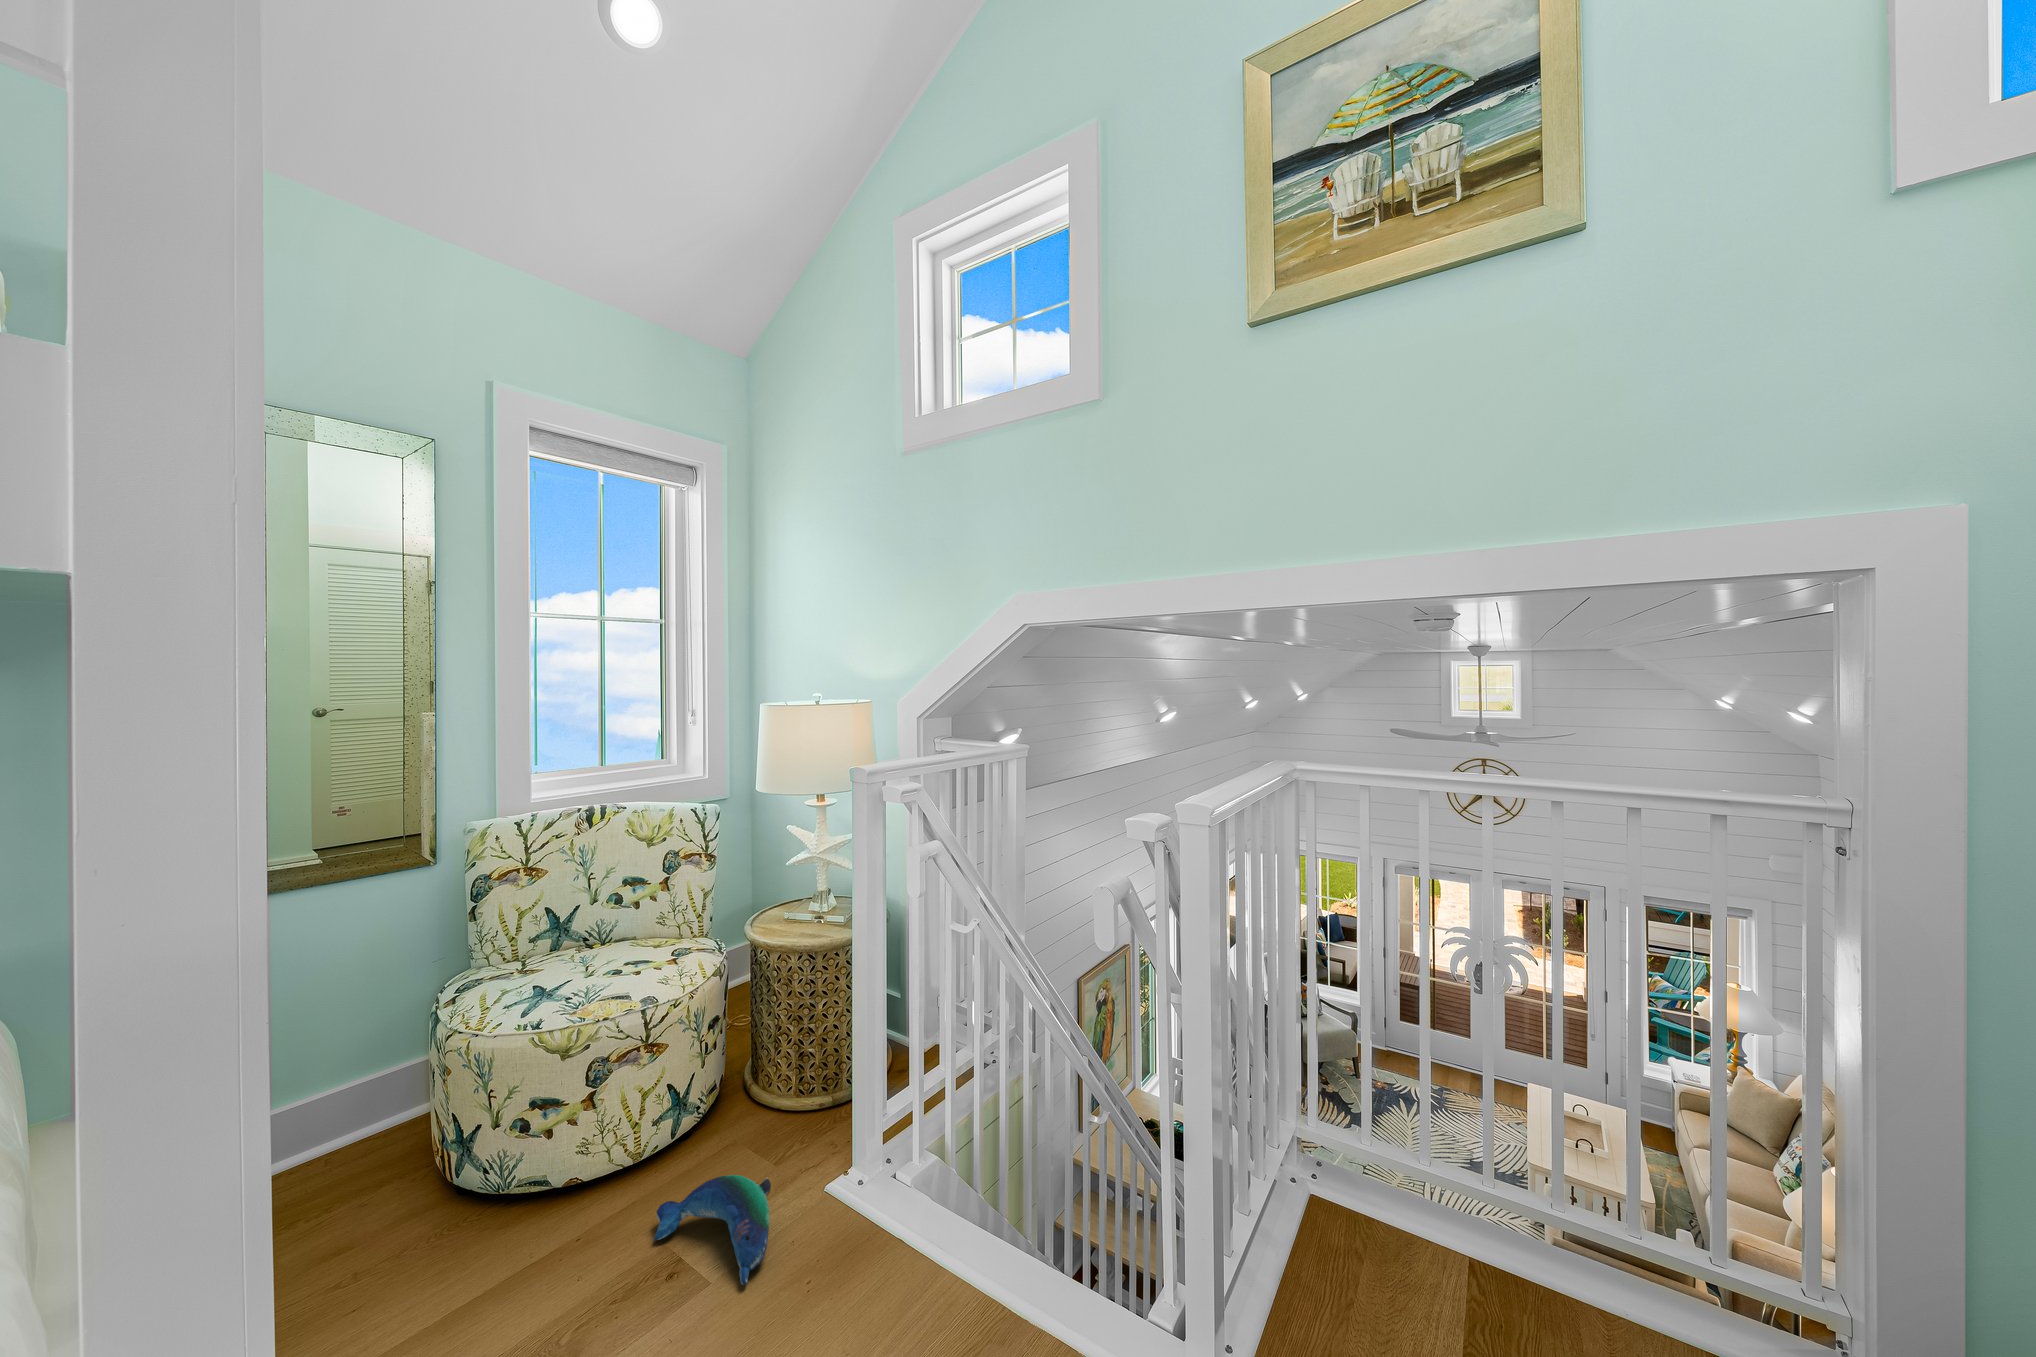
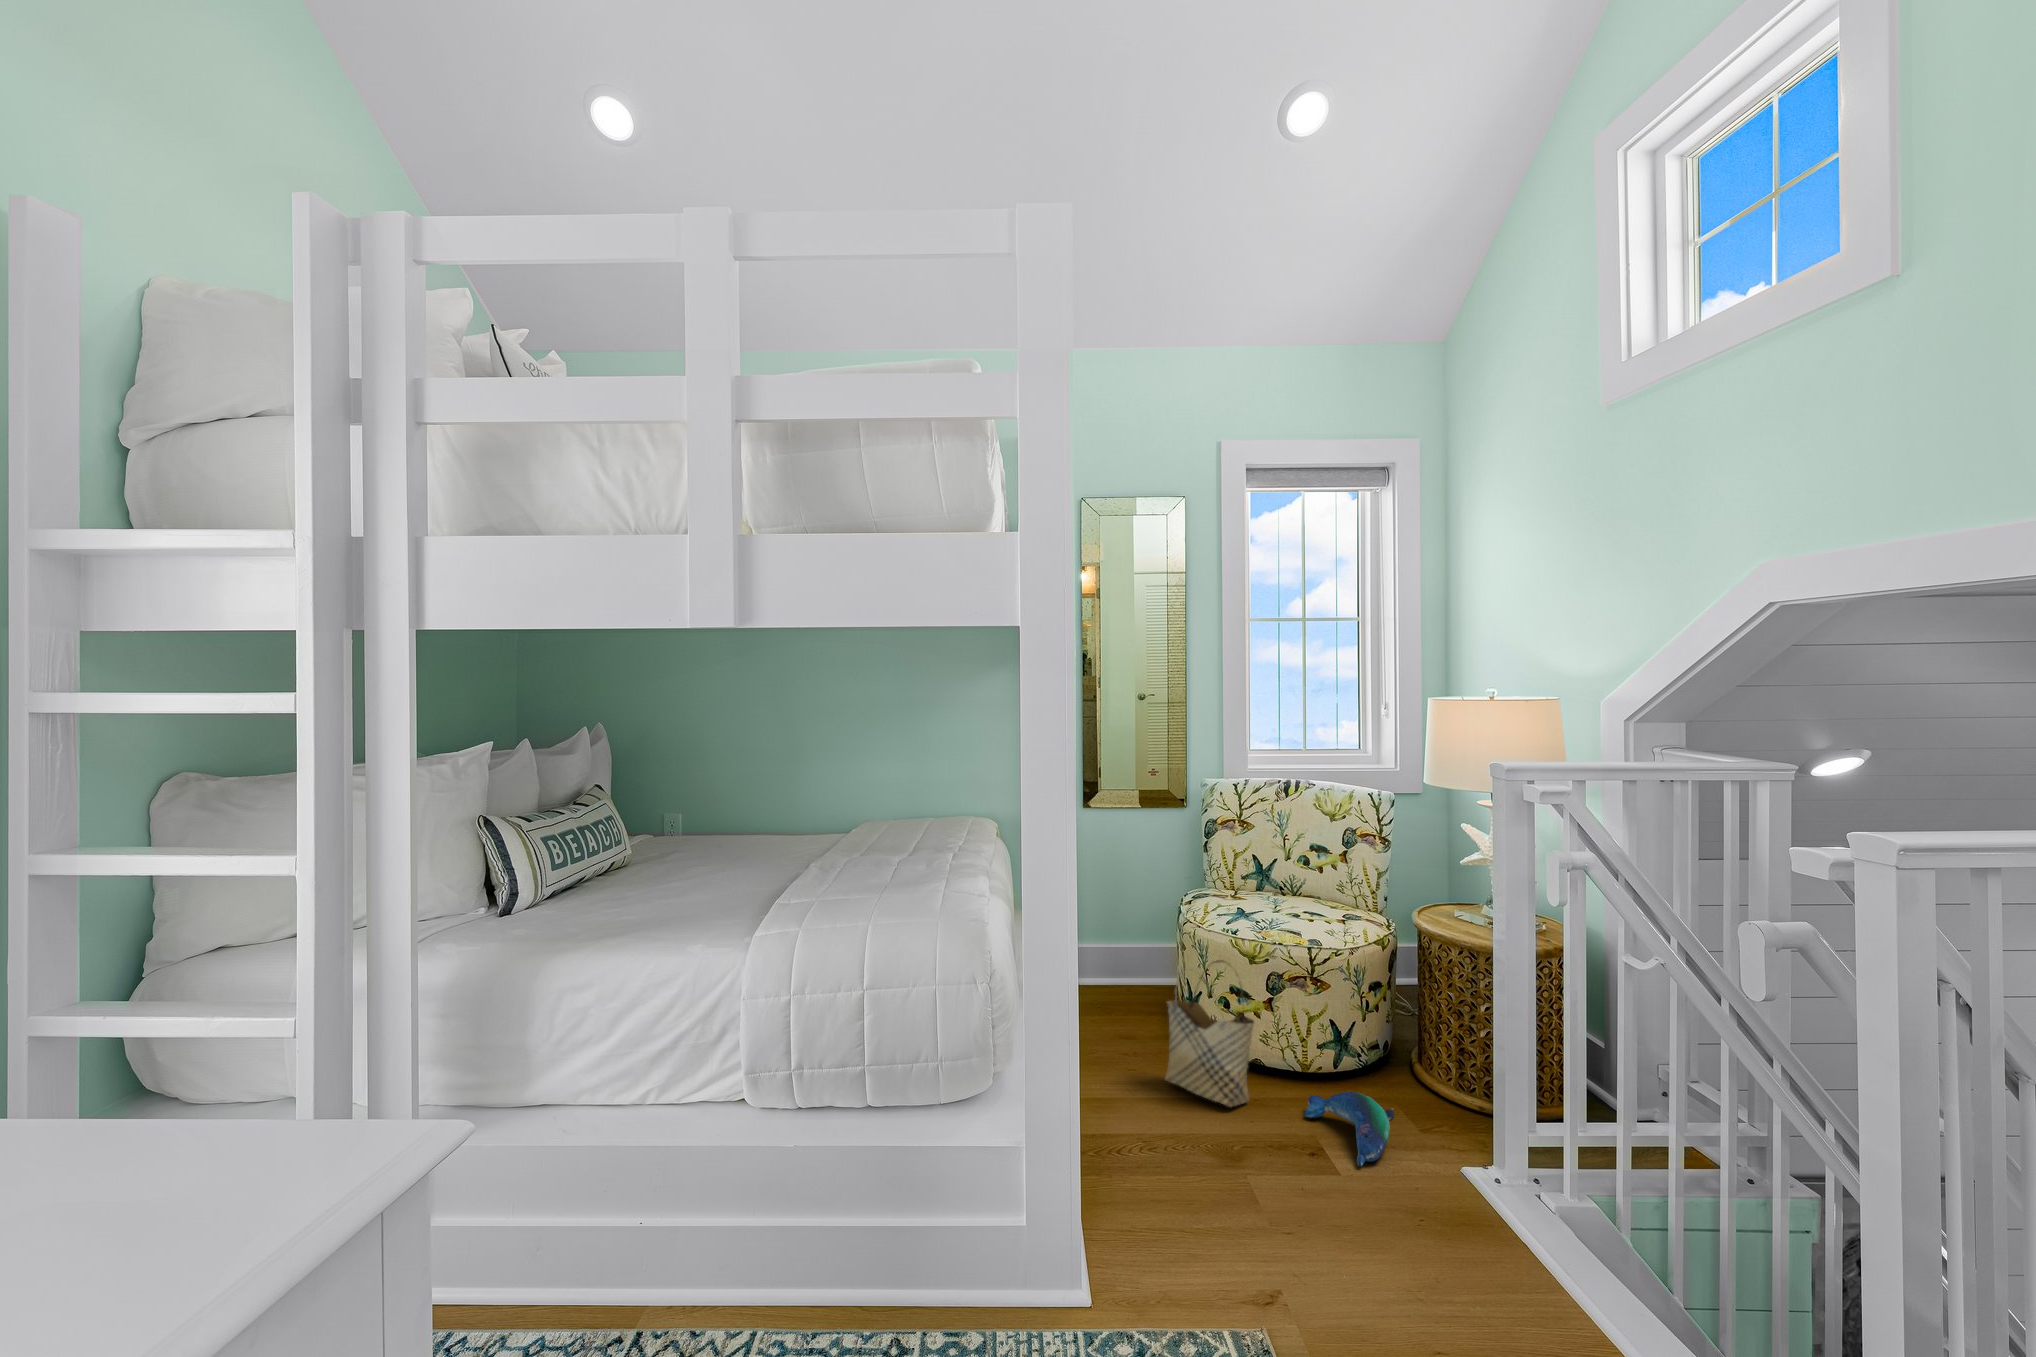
woven basket: none [420,1076,577,1301] -> present [1165,960,1254,1107]

